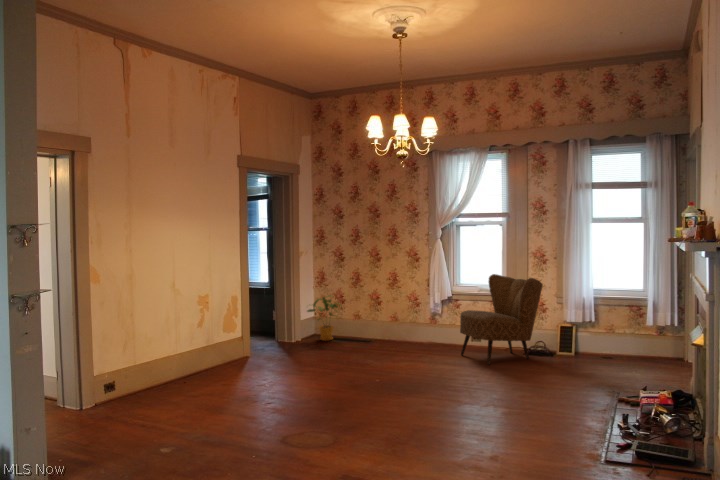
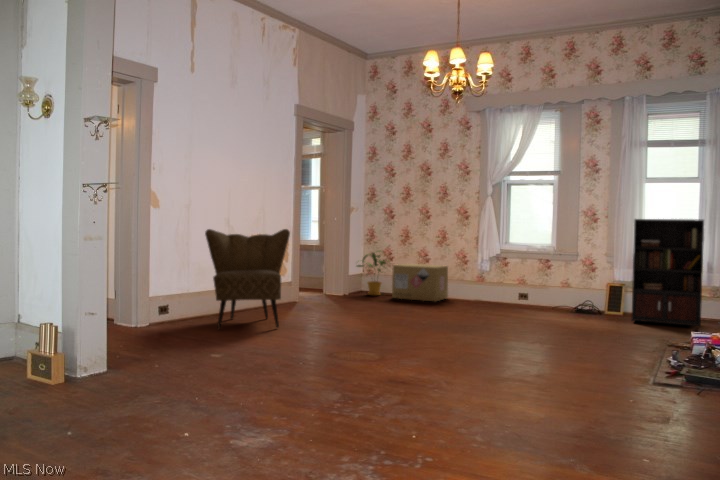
bookcase: none [583,263,669,372] -> present [632,219,704,326]
armchair: present [460,274,543,365] -> present [205,229,290,329]
cardboard box: none [344,306,401,347] -> present [392,264,448,301]

